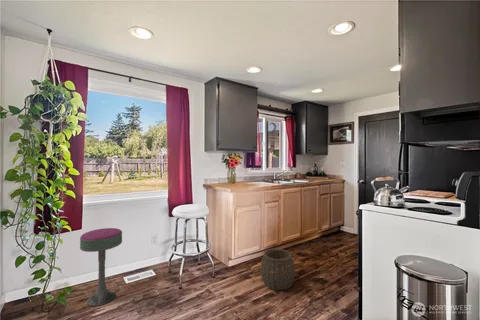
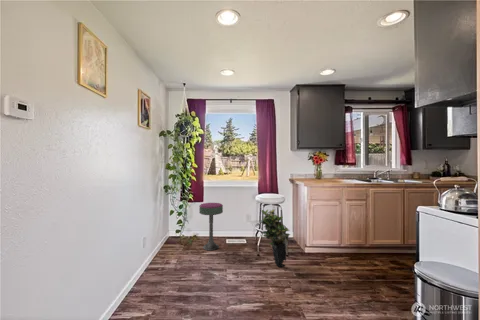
potted plant: none [185,225,224,296] -> present [261,210,290,267]
woven basket: present [260,249,295,290] -> none [326,242,365,284]

